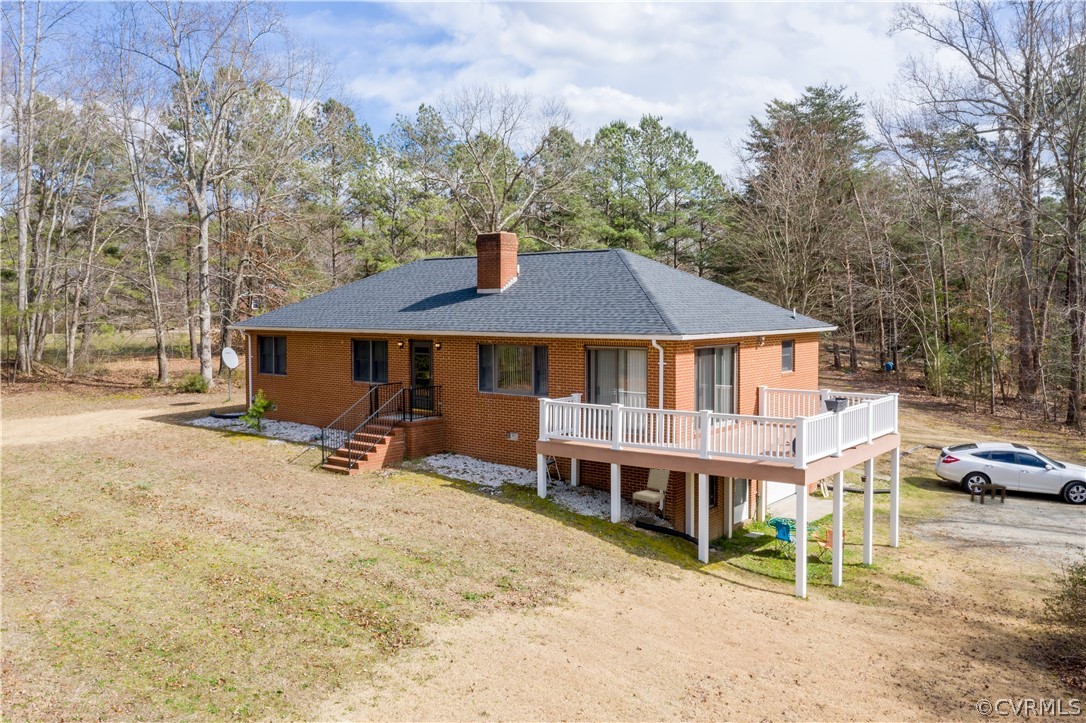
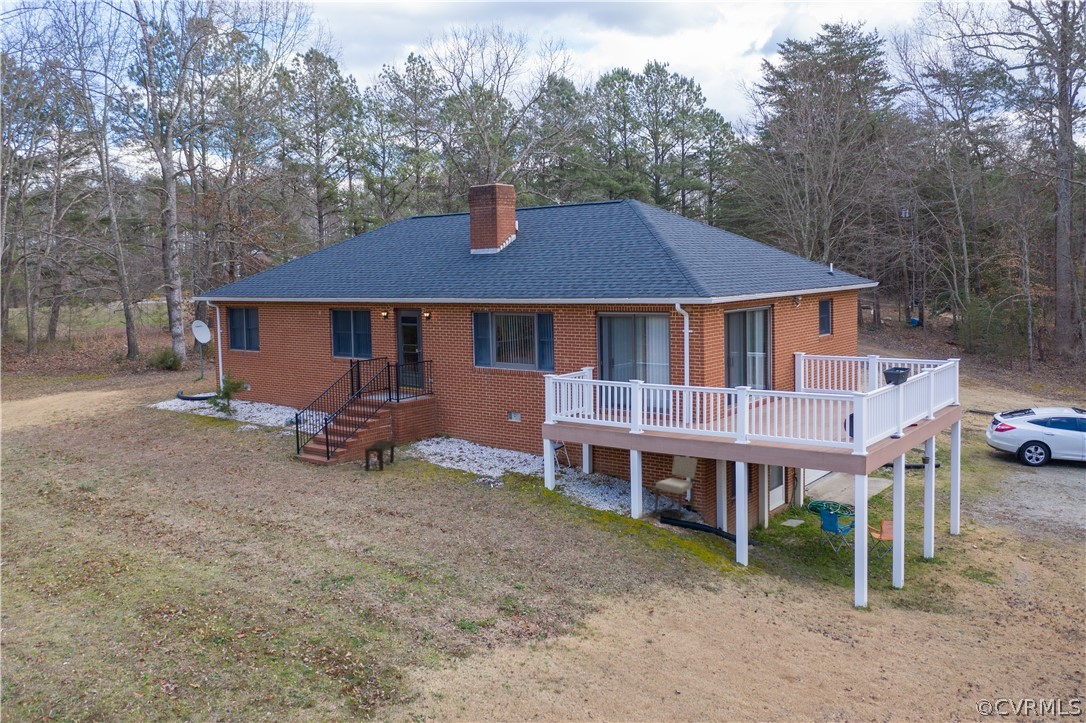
bench: present [971,484,1006,504] -> present [365,440,395,471]

